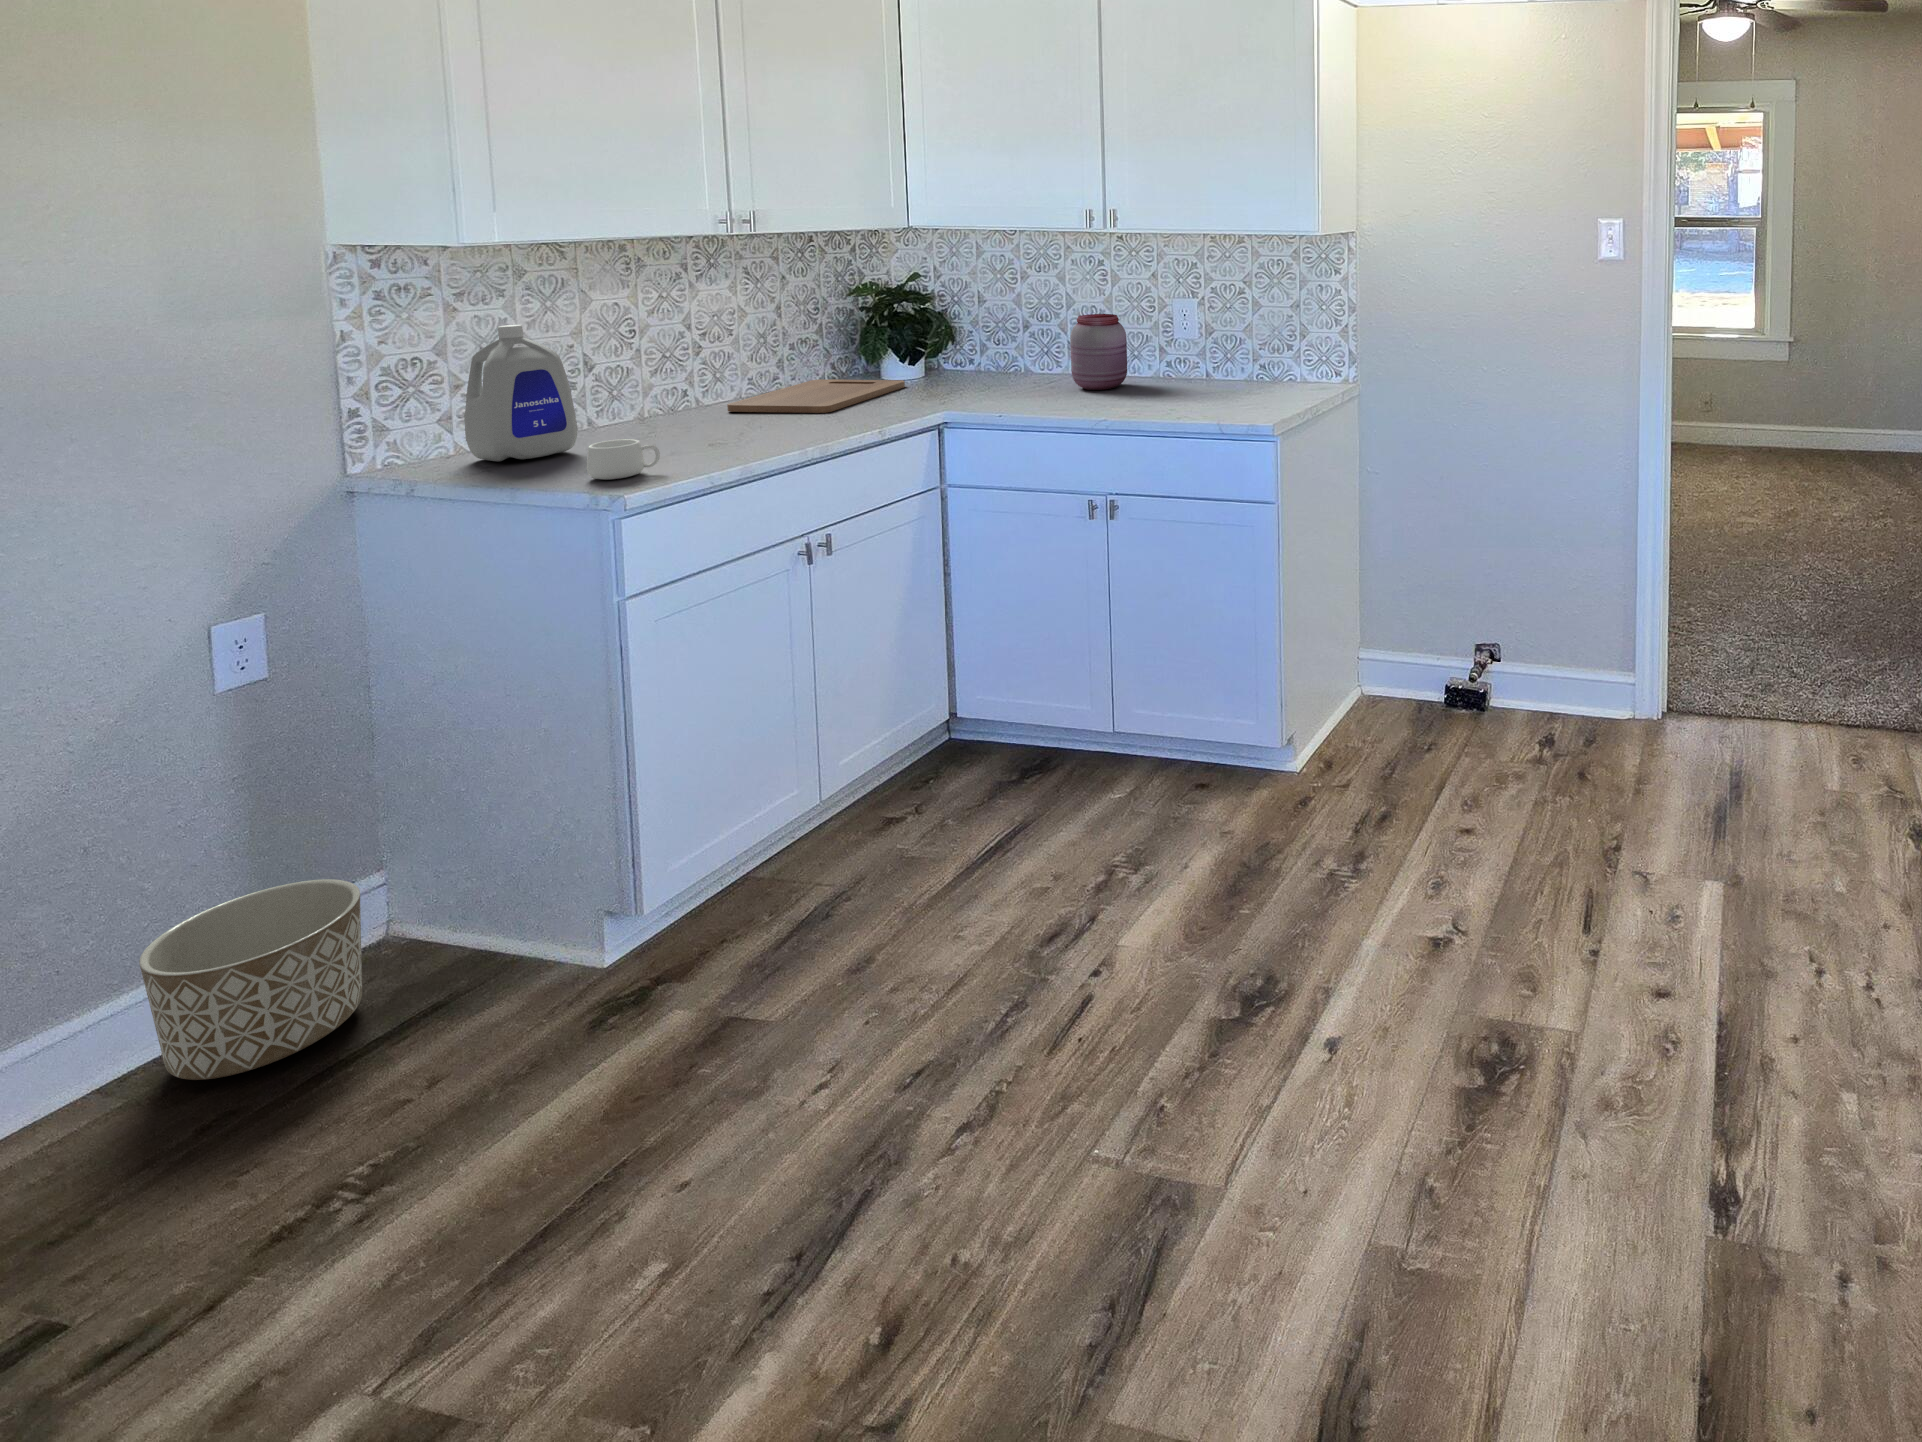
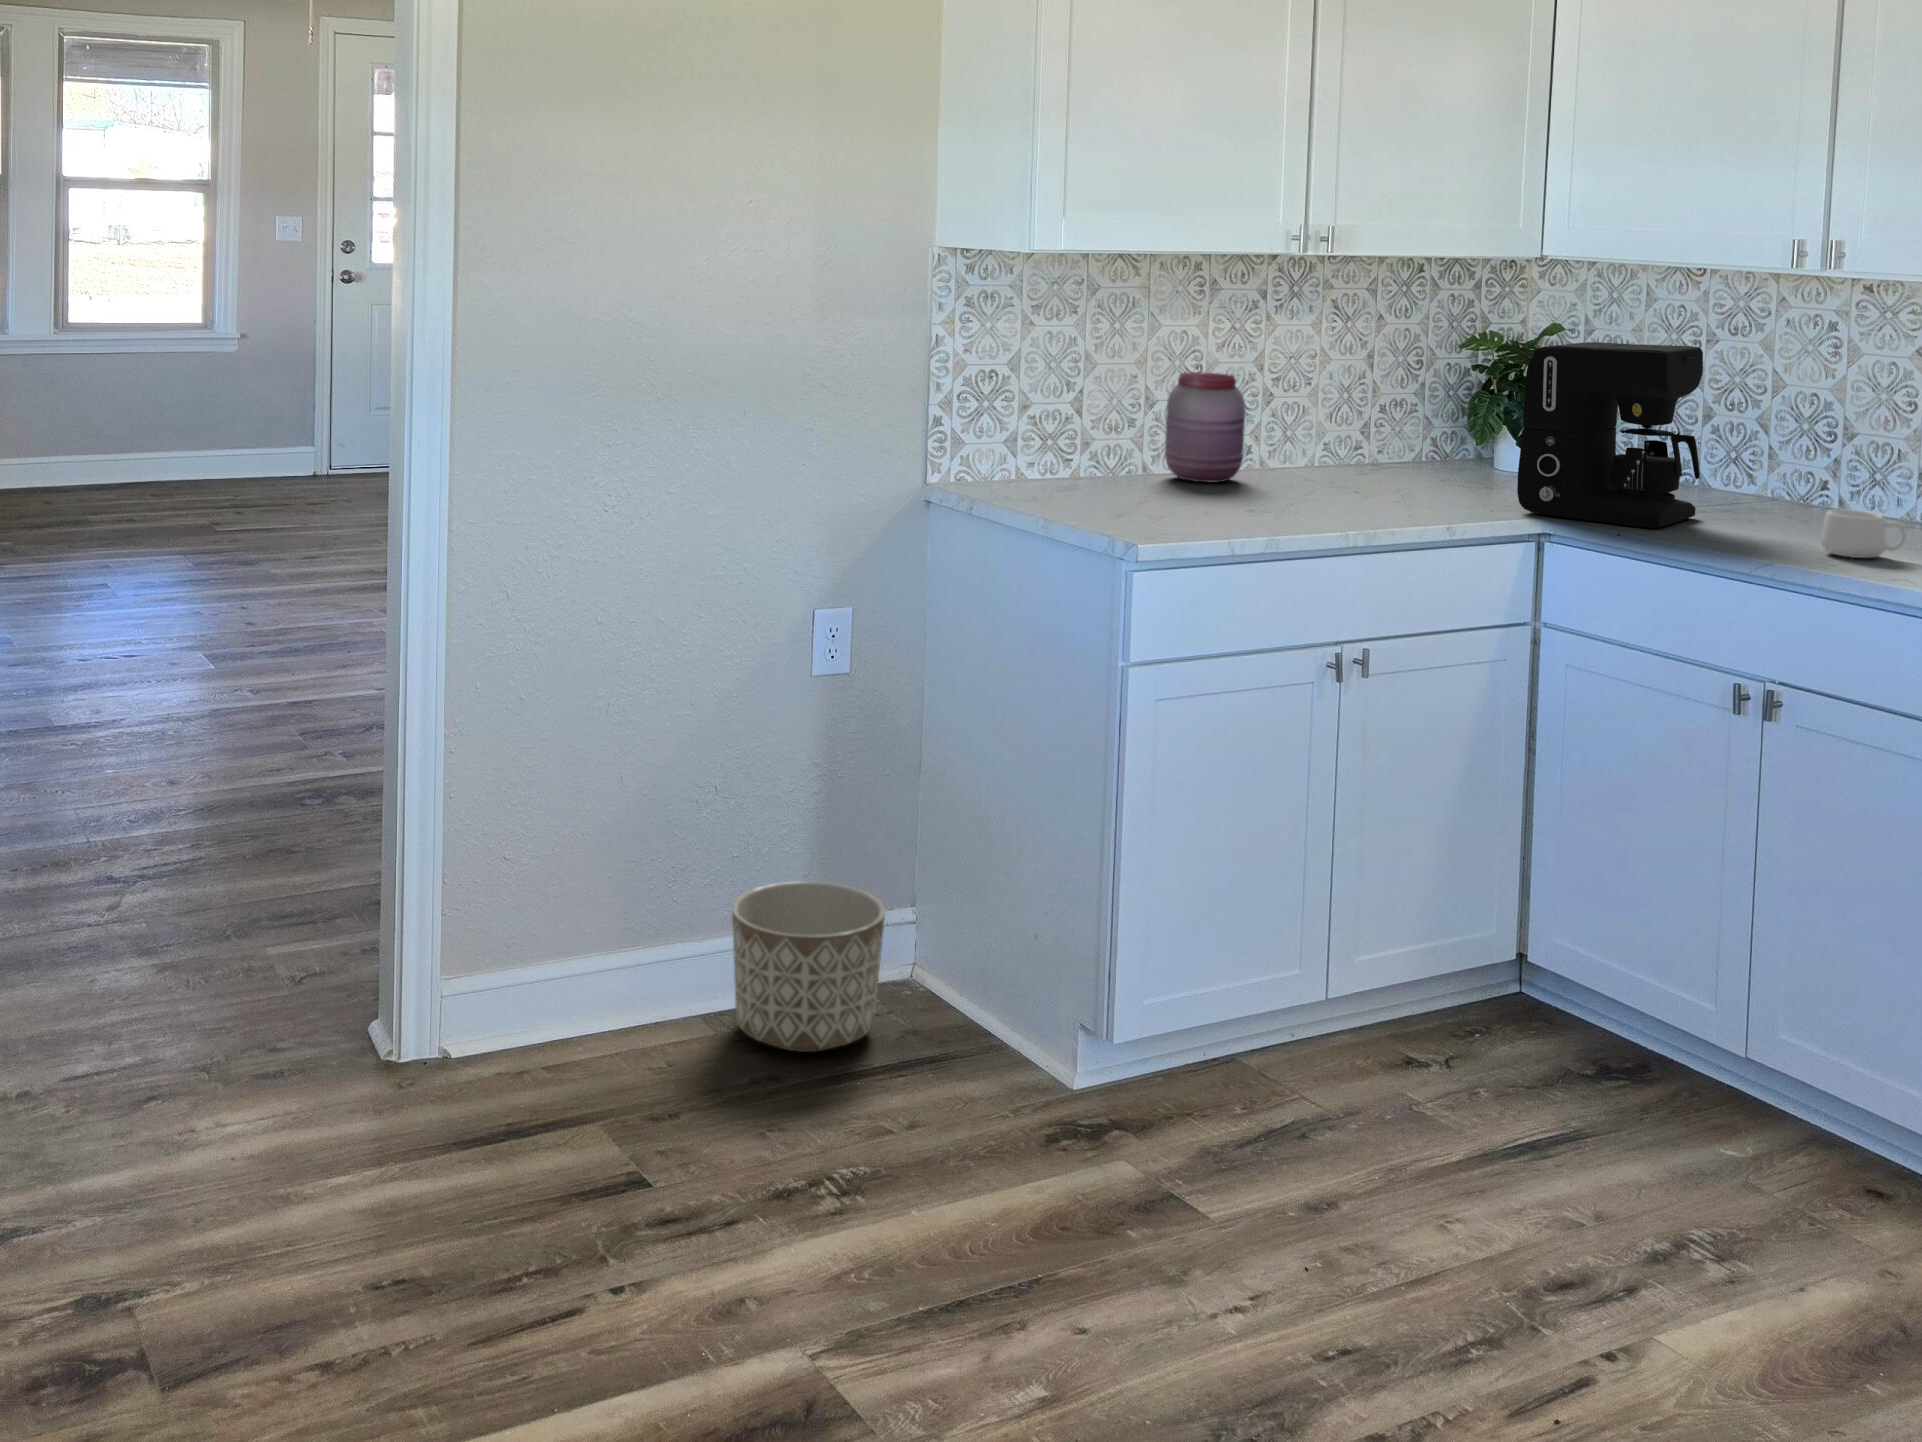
coffee maker: none [920,286,1046,411] -> present [1517,342,1703,528]
jar: present [1070,314,1127,390] -> present [1165,372,1245,483]
bottle: present [464,325,578,461] -> none [1031,335,1129,490]
cutting board: present [727,379,905,413] -> none [1291,456,1513,494]
mug: present [587,439,660,480] -> present [1821,510,1906,558]

